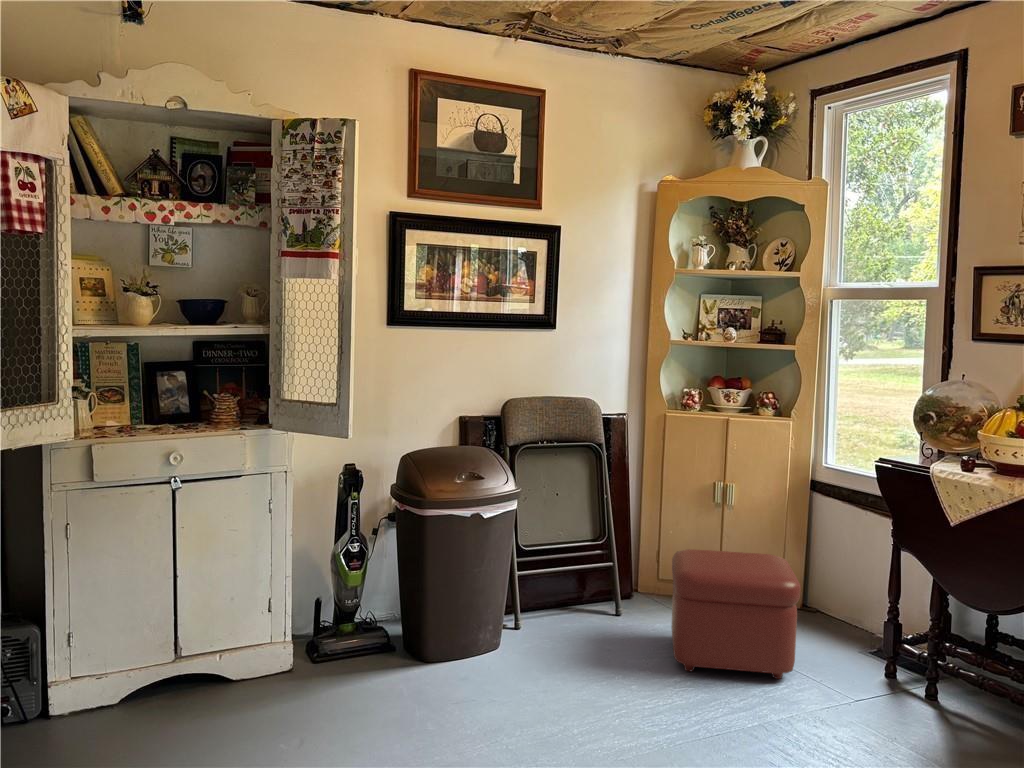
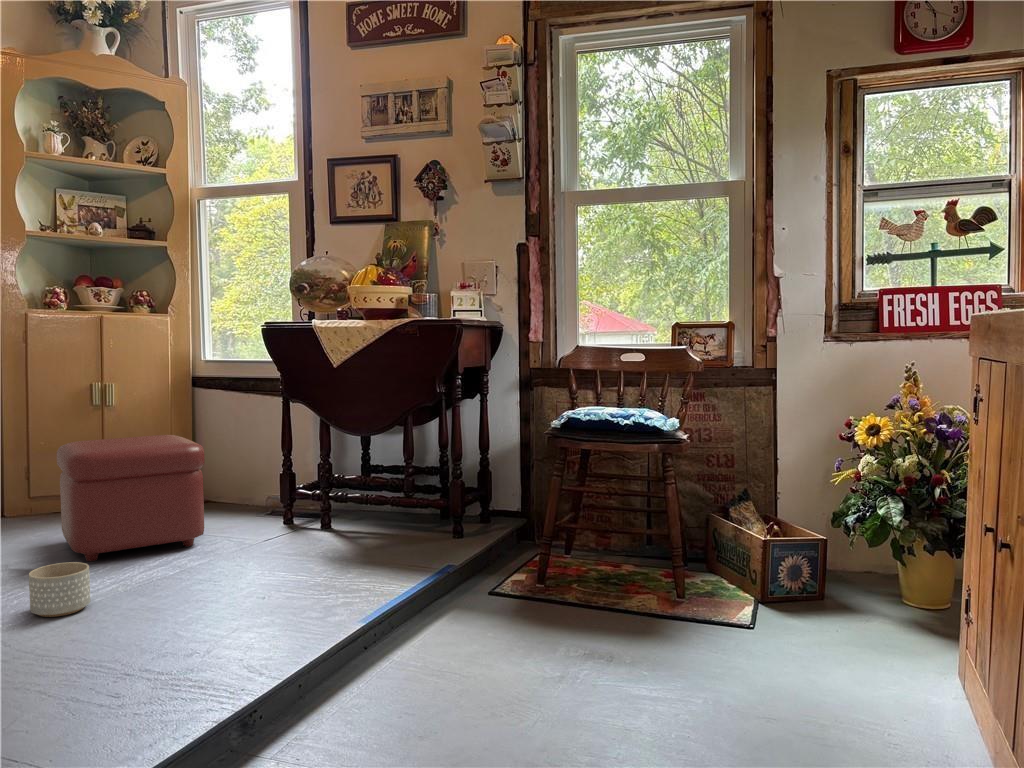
planter: none [626,684,675,738] -> present [29,562,90,617]

